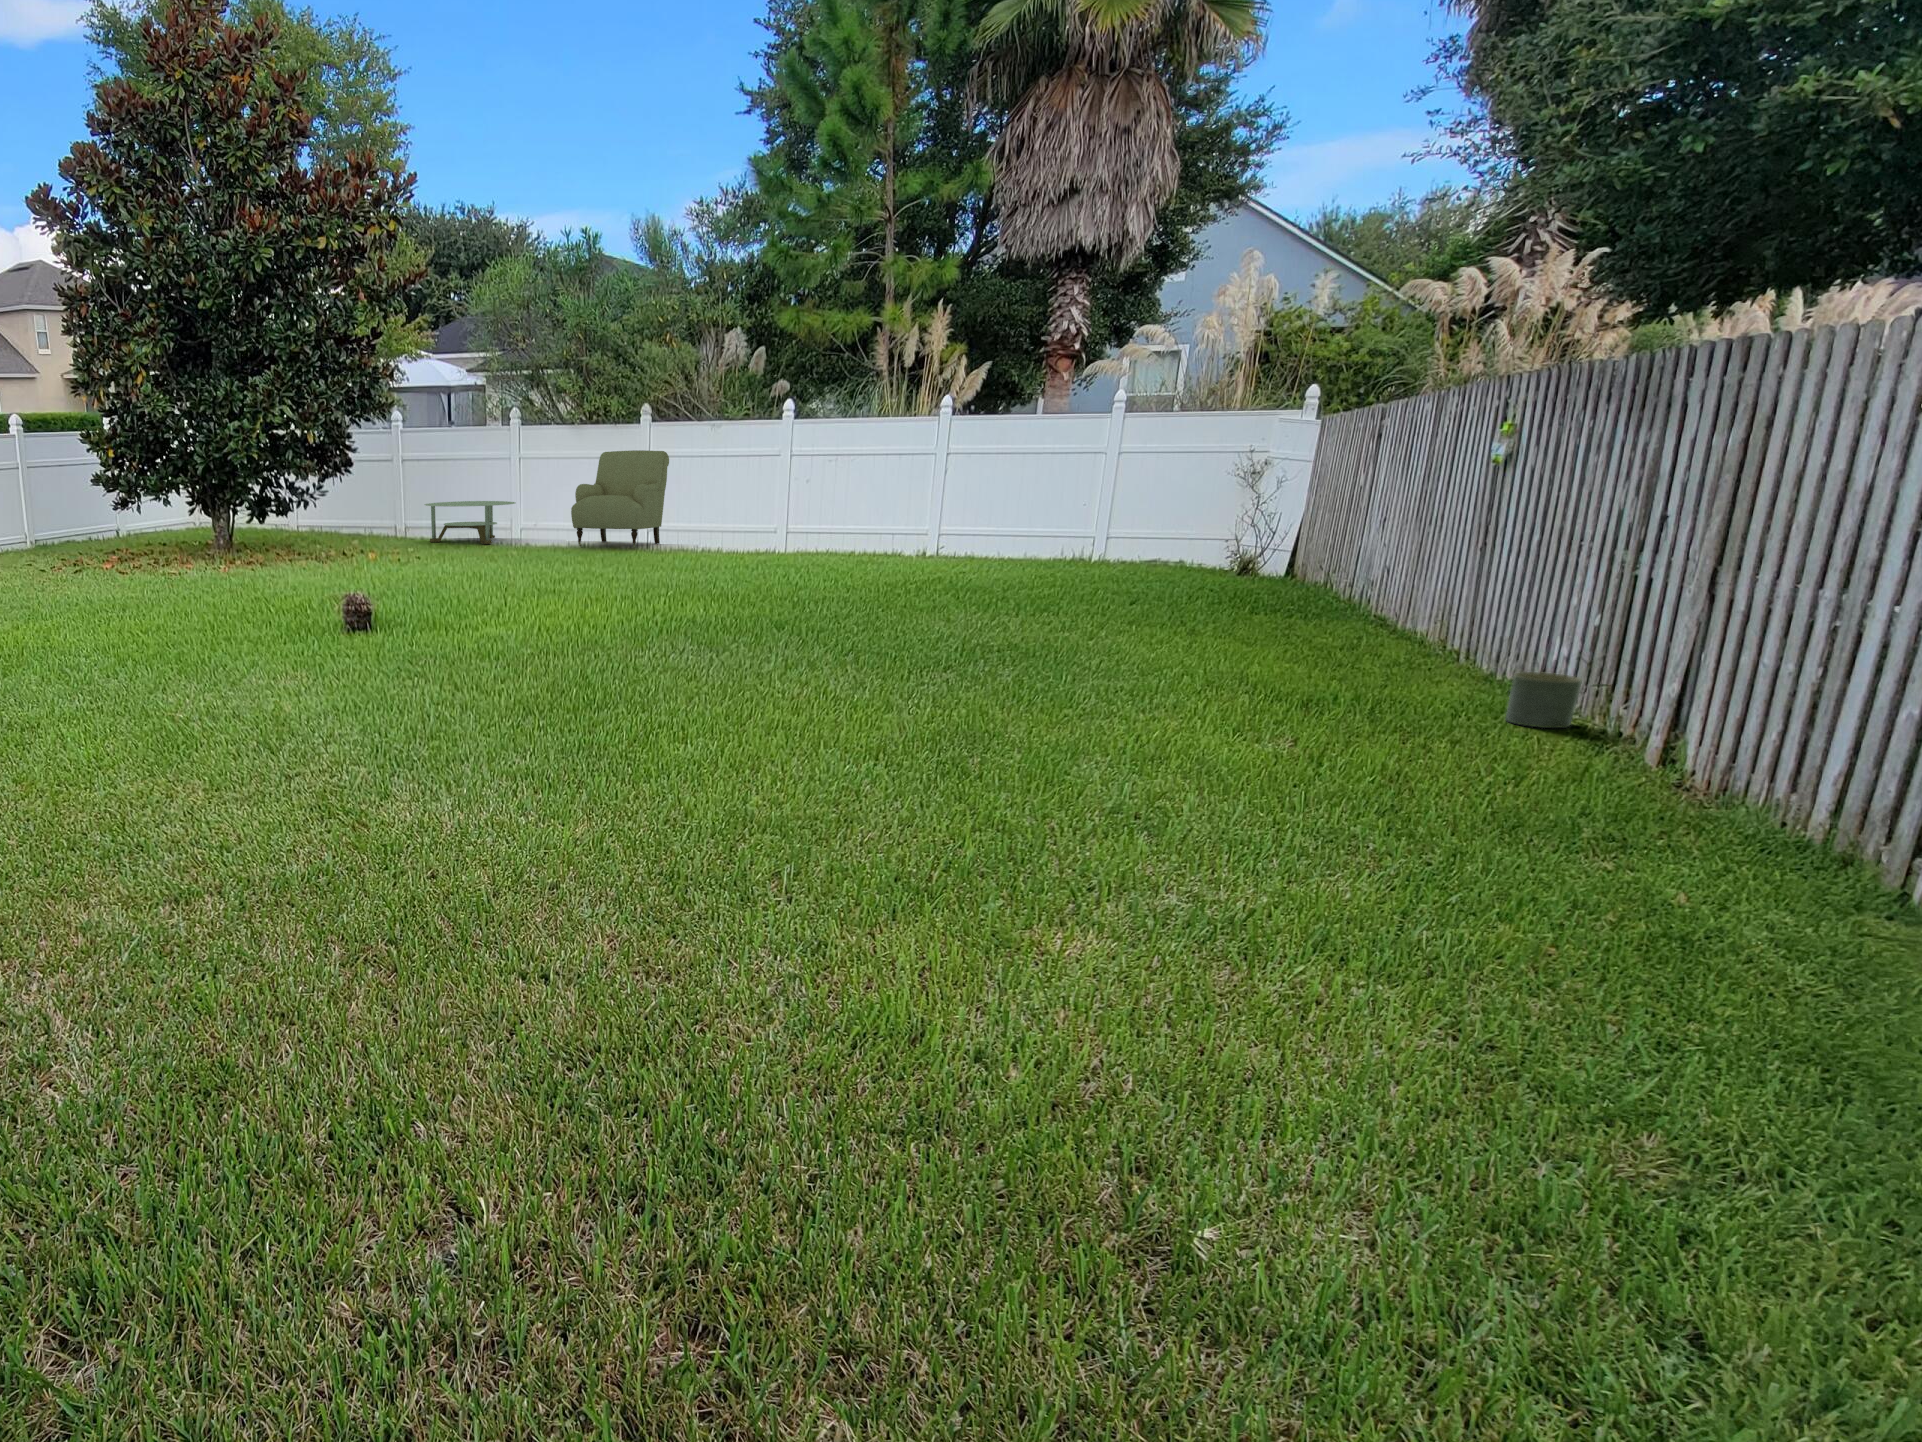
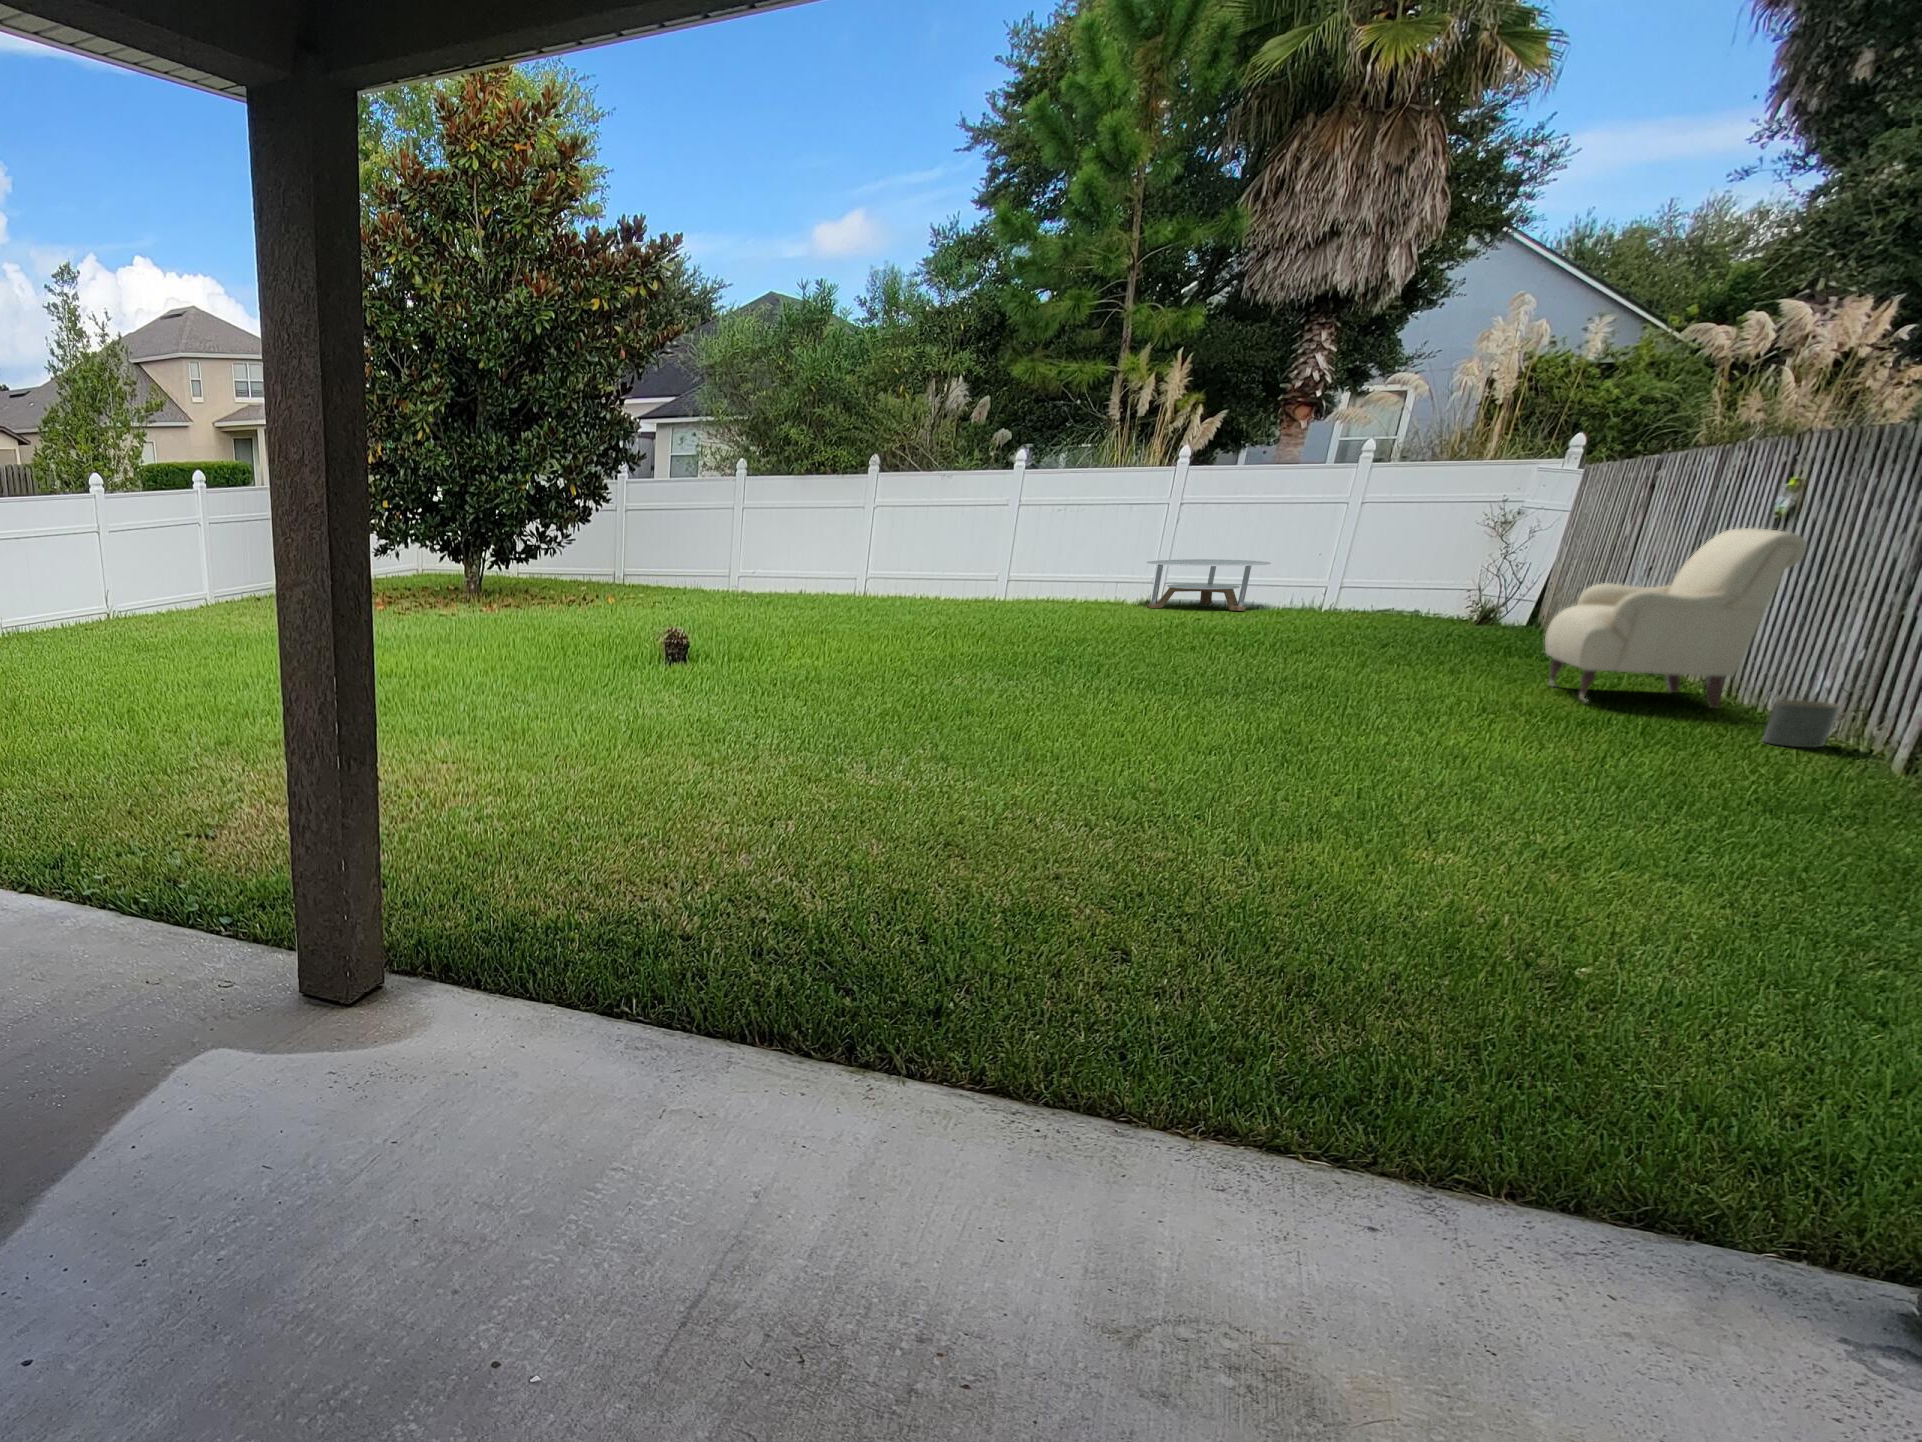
chair: present [571,450,669,548] -> present [1545,528,1807,708]
round table: present [425,501,515,544] -> present [1147,559,1271,611]

